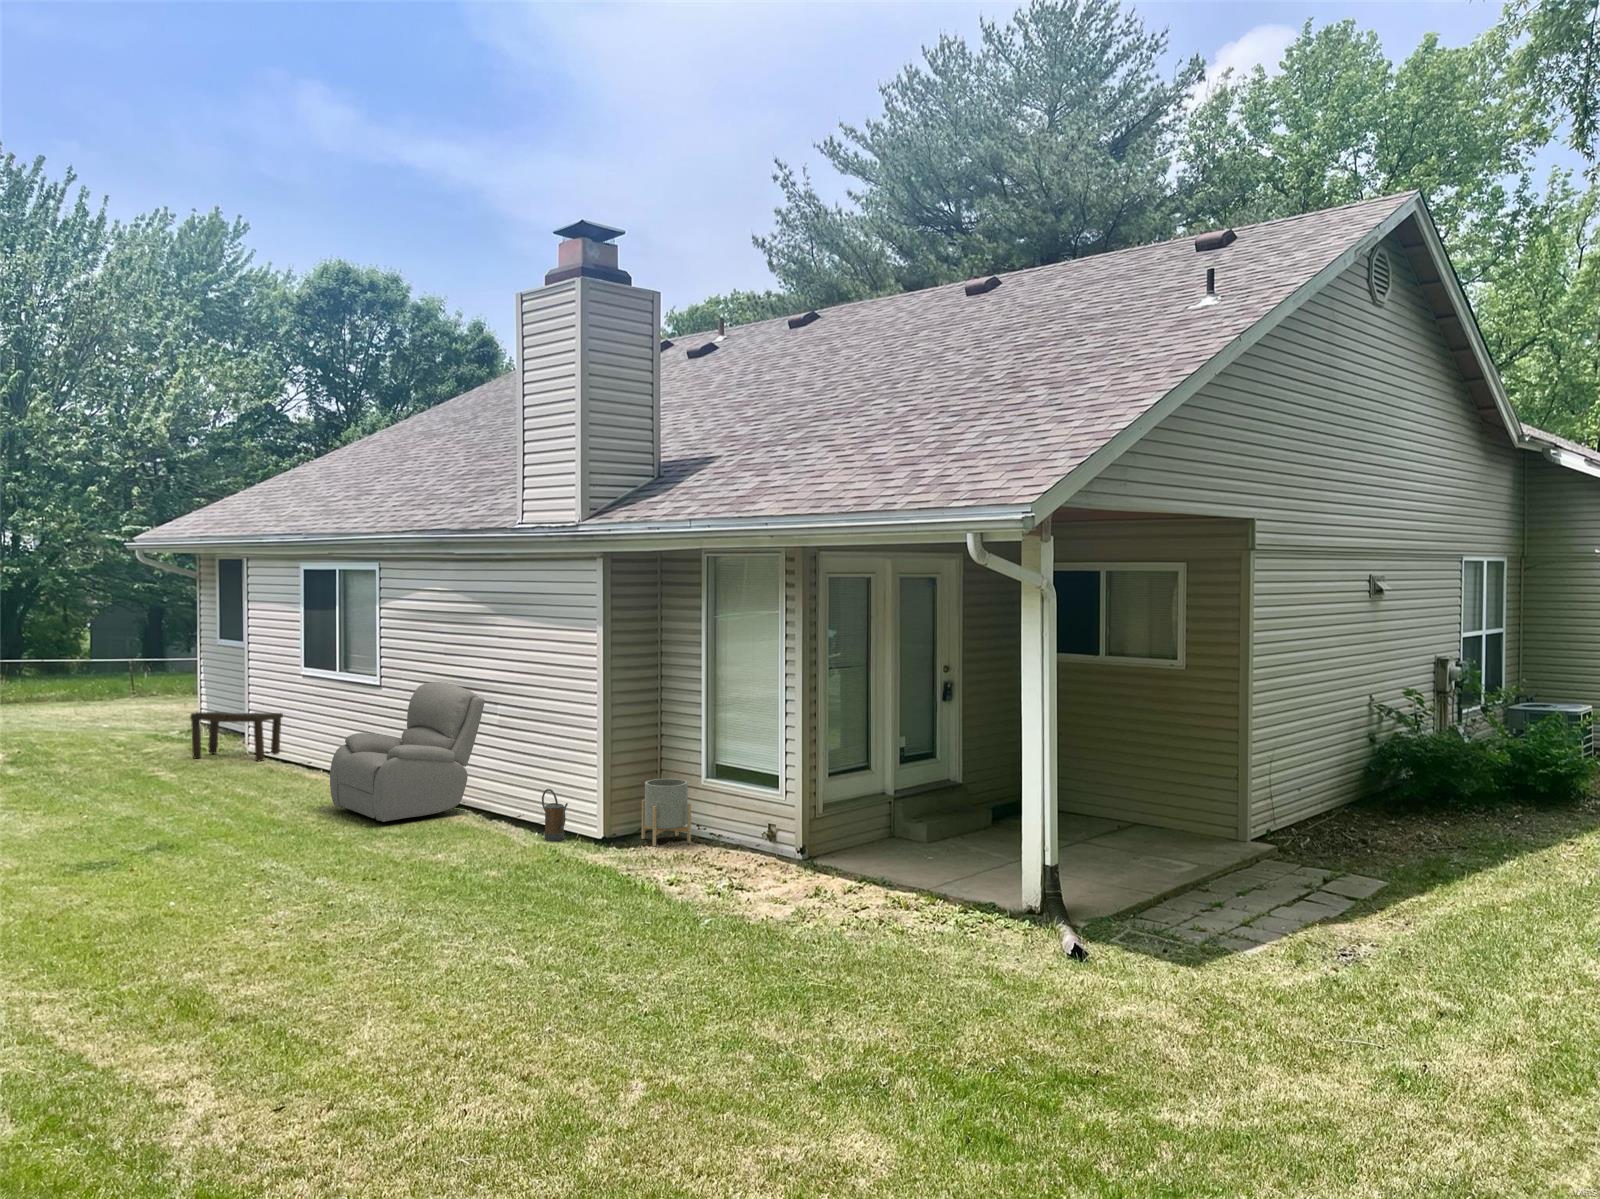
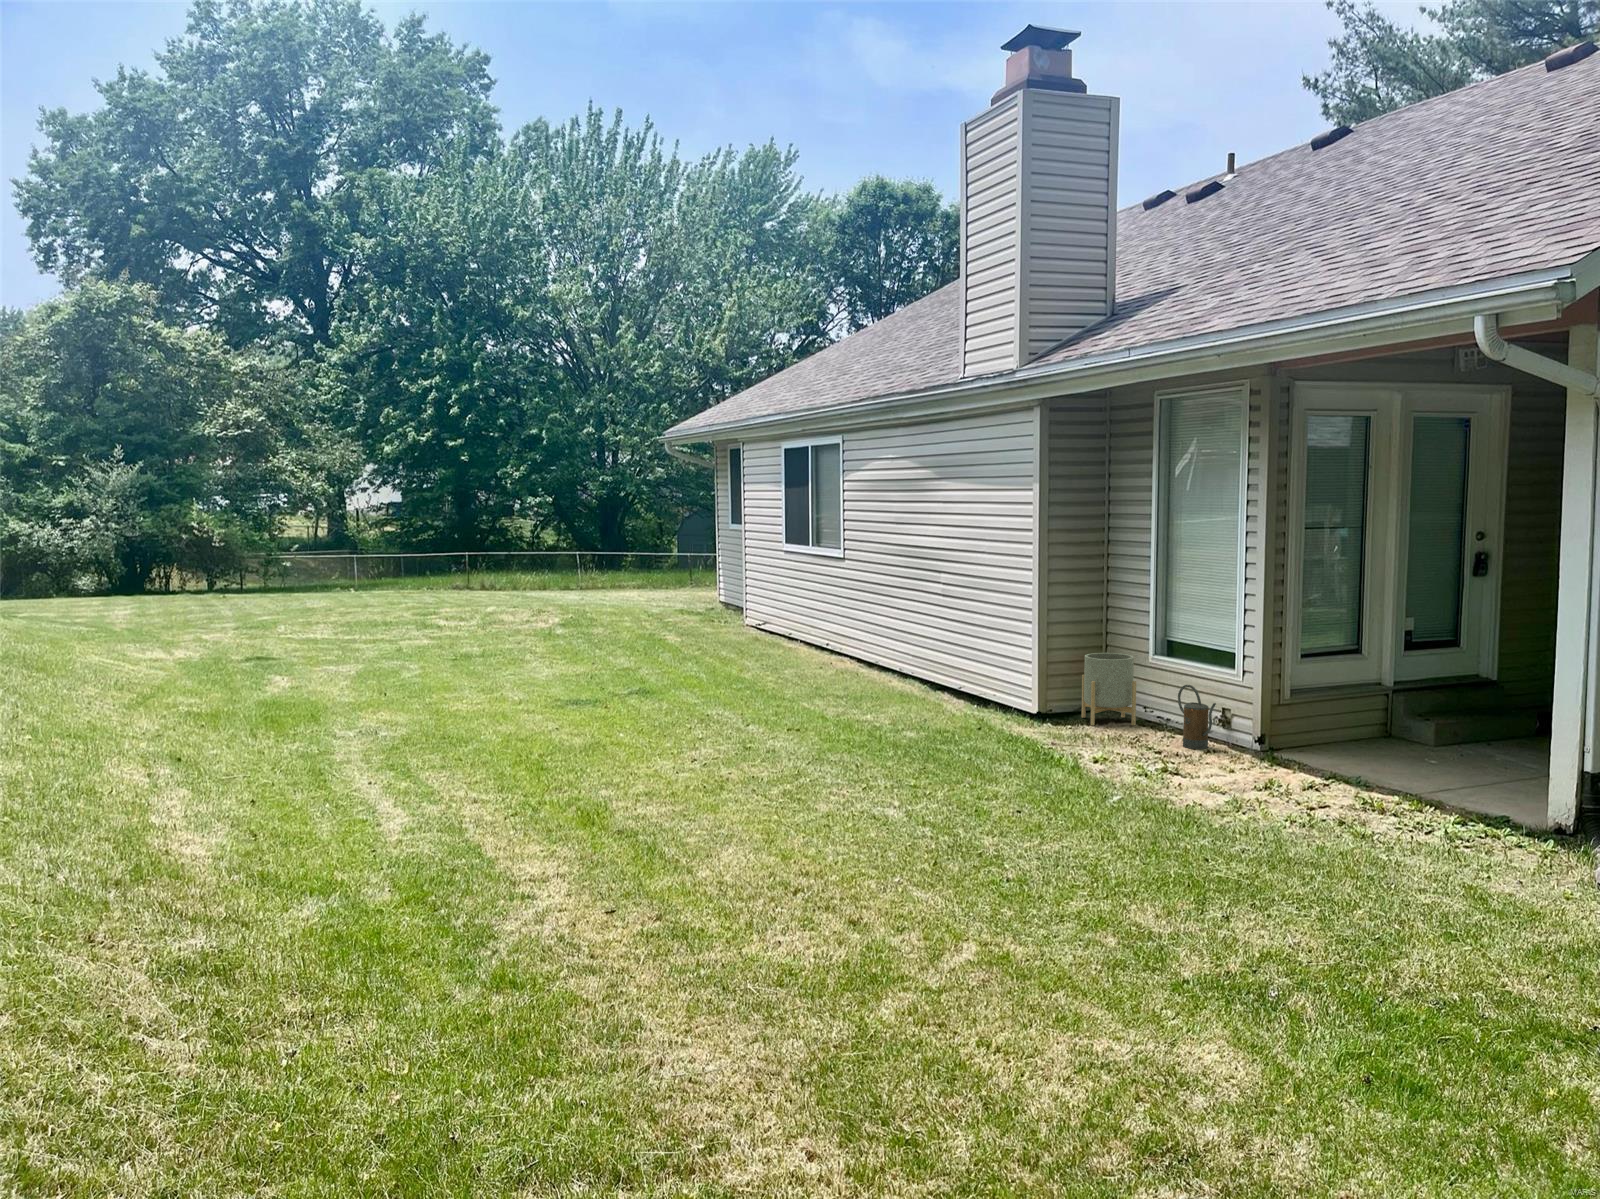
chair: present [330,682,485,822] -> none [784,549,929,686]
bench: present [190,711,283,761] -> none [687,584,765,632]
watering can: present [542,789,568,841] -> present [1178,685,1216,749]

